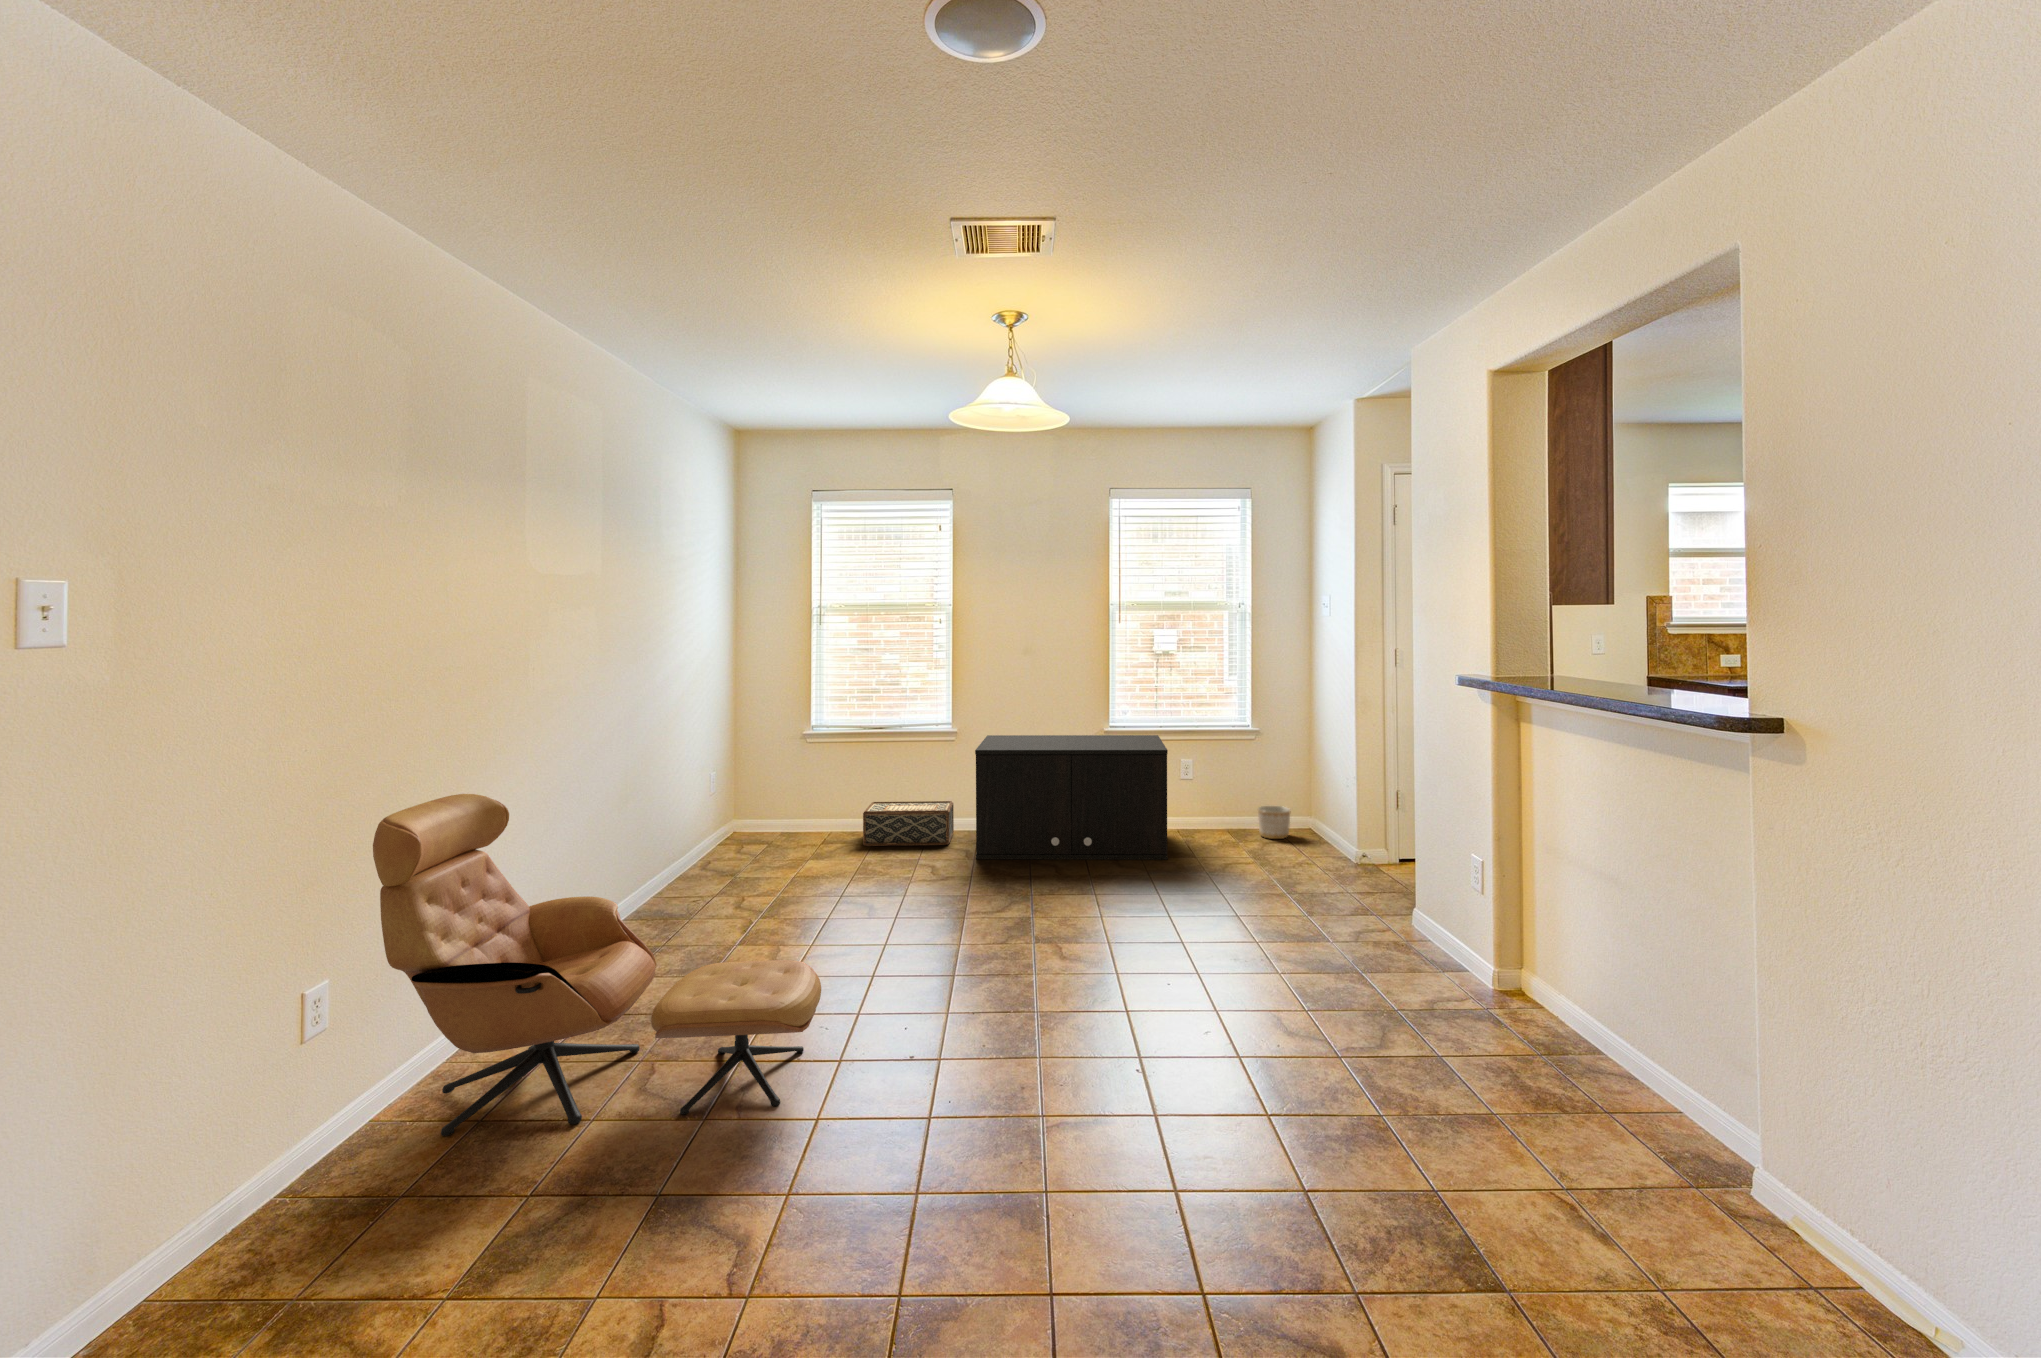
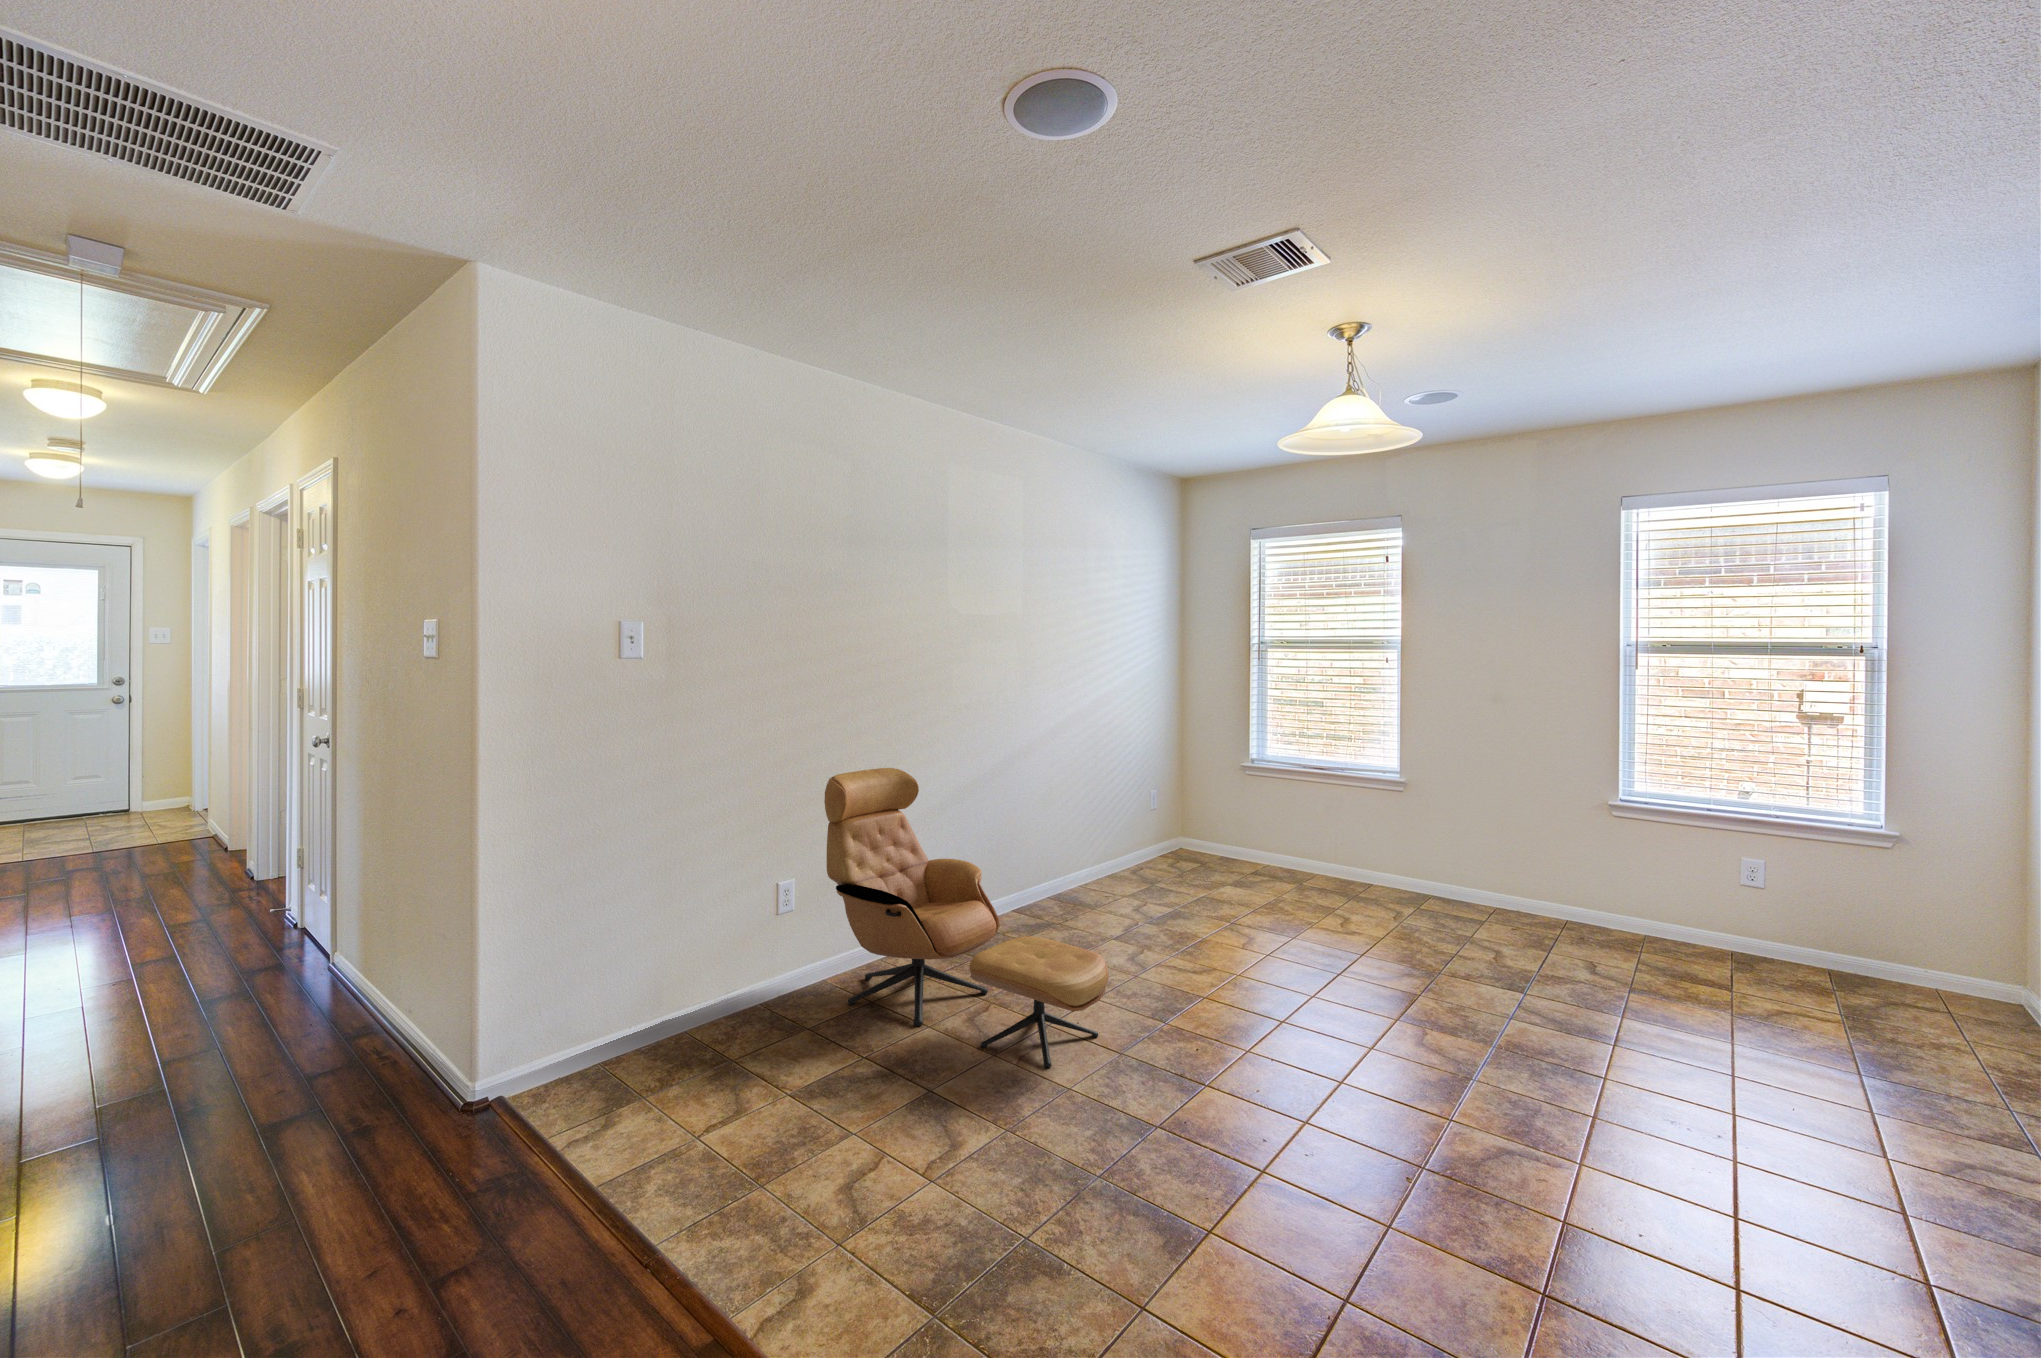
storage cabinet: present [975,735,1168,860] -> none [1403,786,1699,984]
woven basket: present [863,801,954,846] -> none [1290,841,1399,901]
planter: present [1258,806,1290,839] -> none [1891,948,1965,1007]

